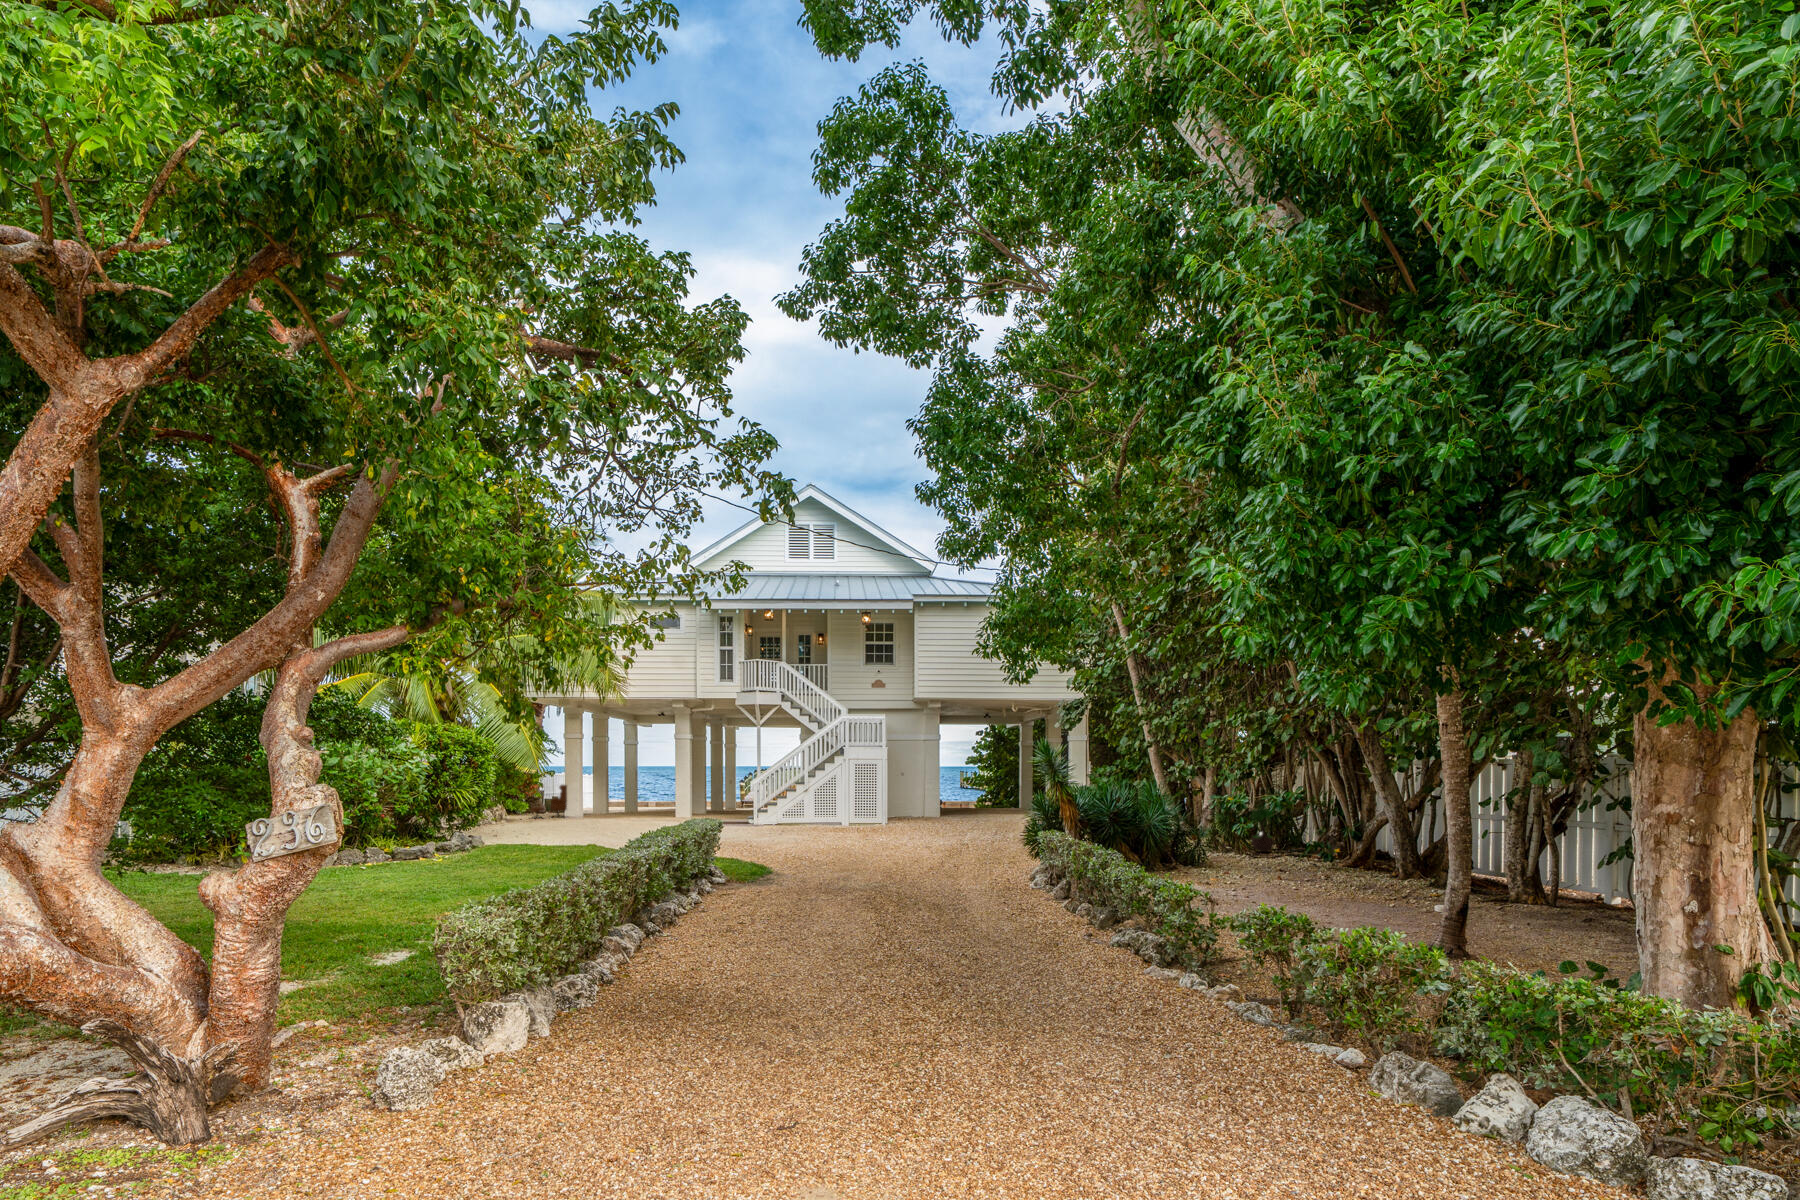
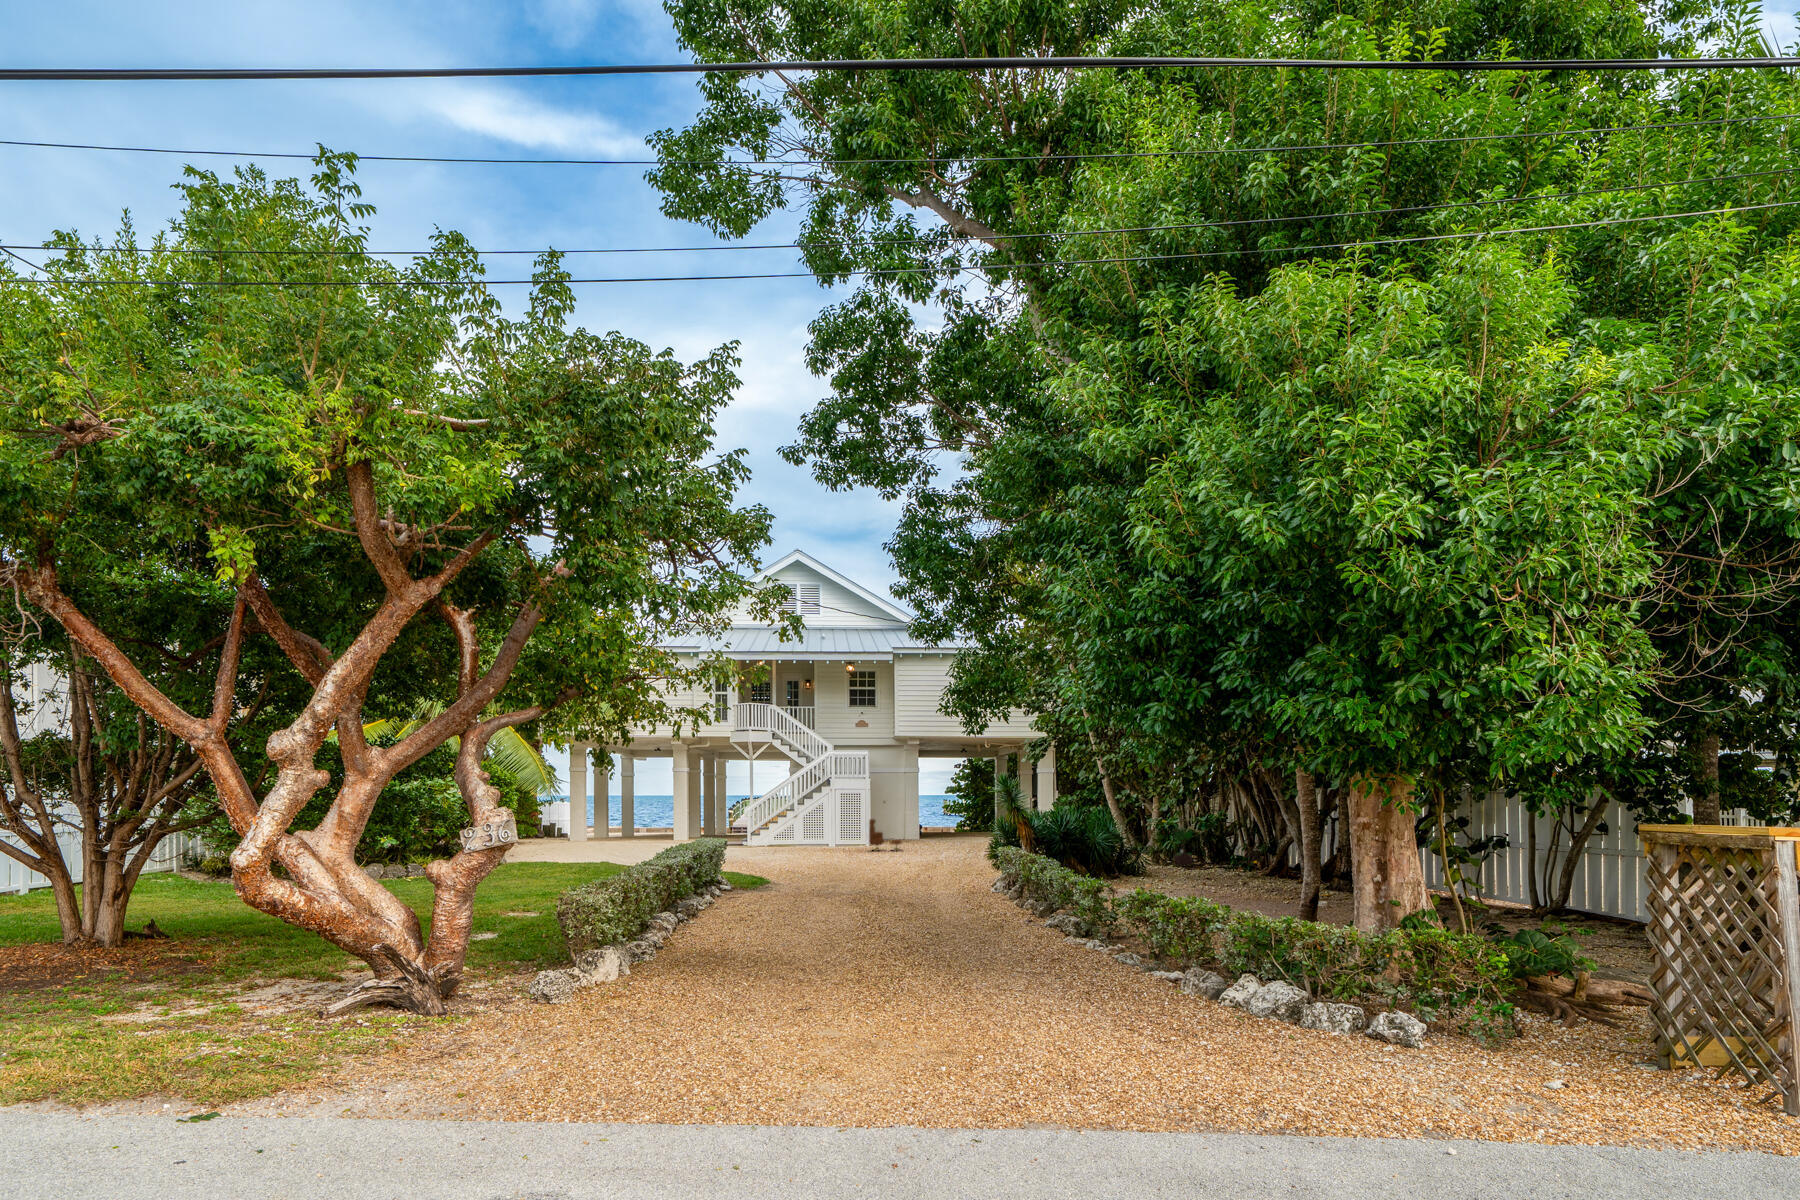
lounge chair: present [531,785,567,818] -> present [869,819,902,851]

